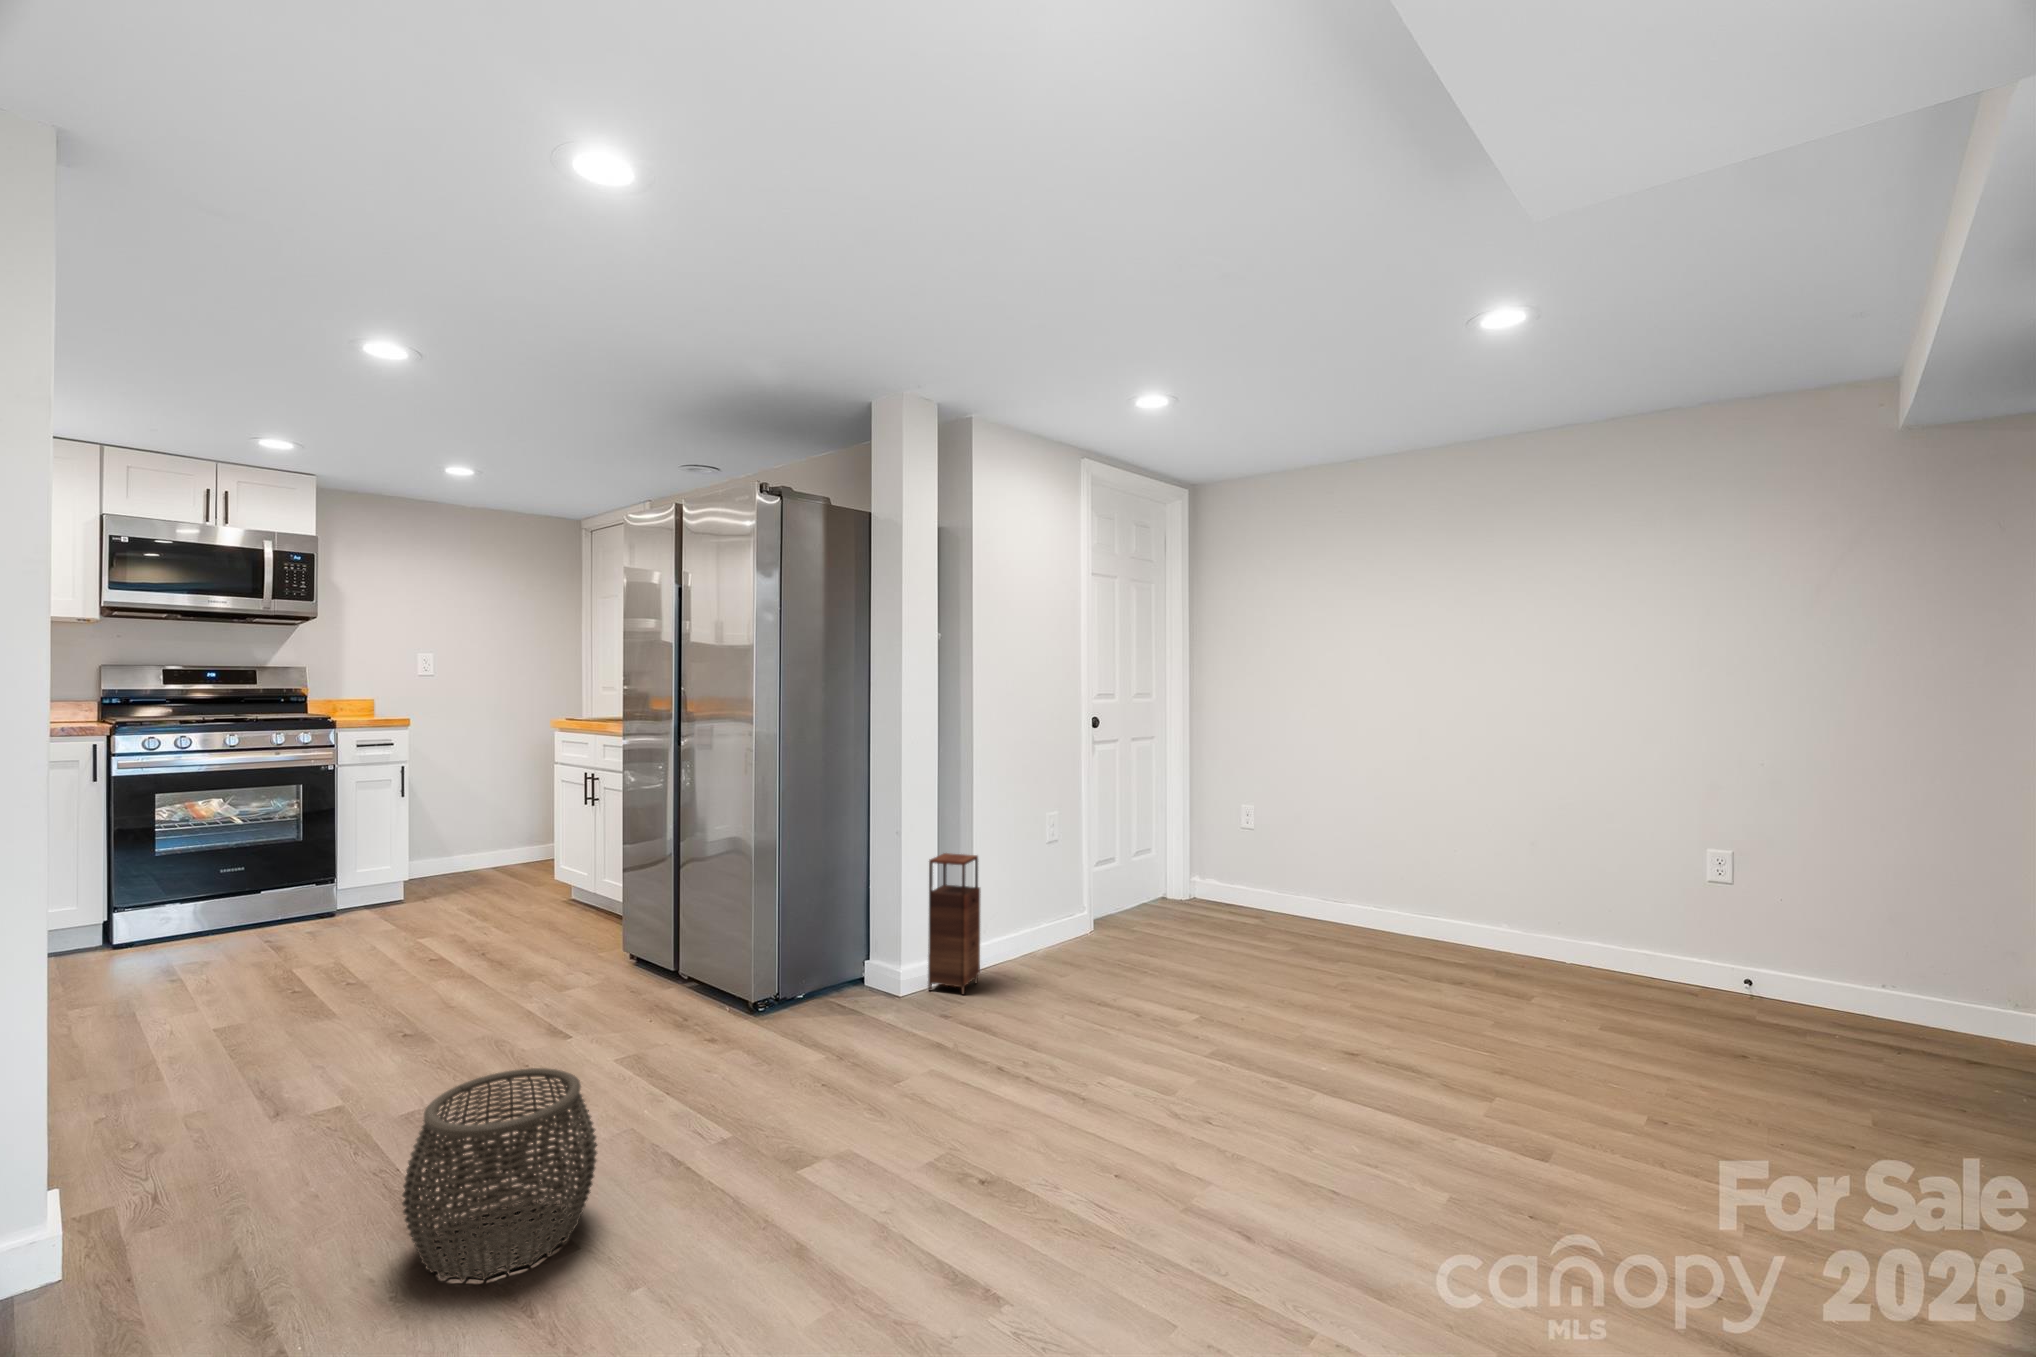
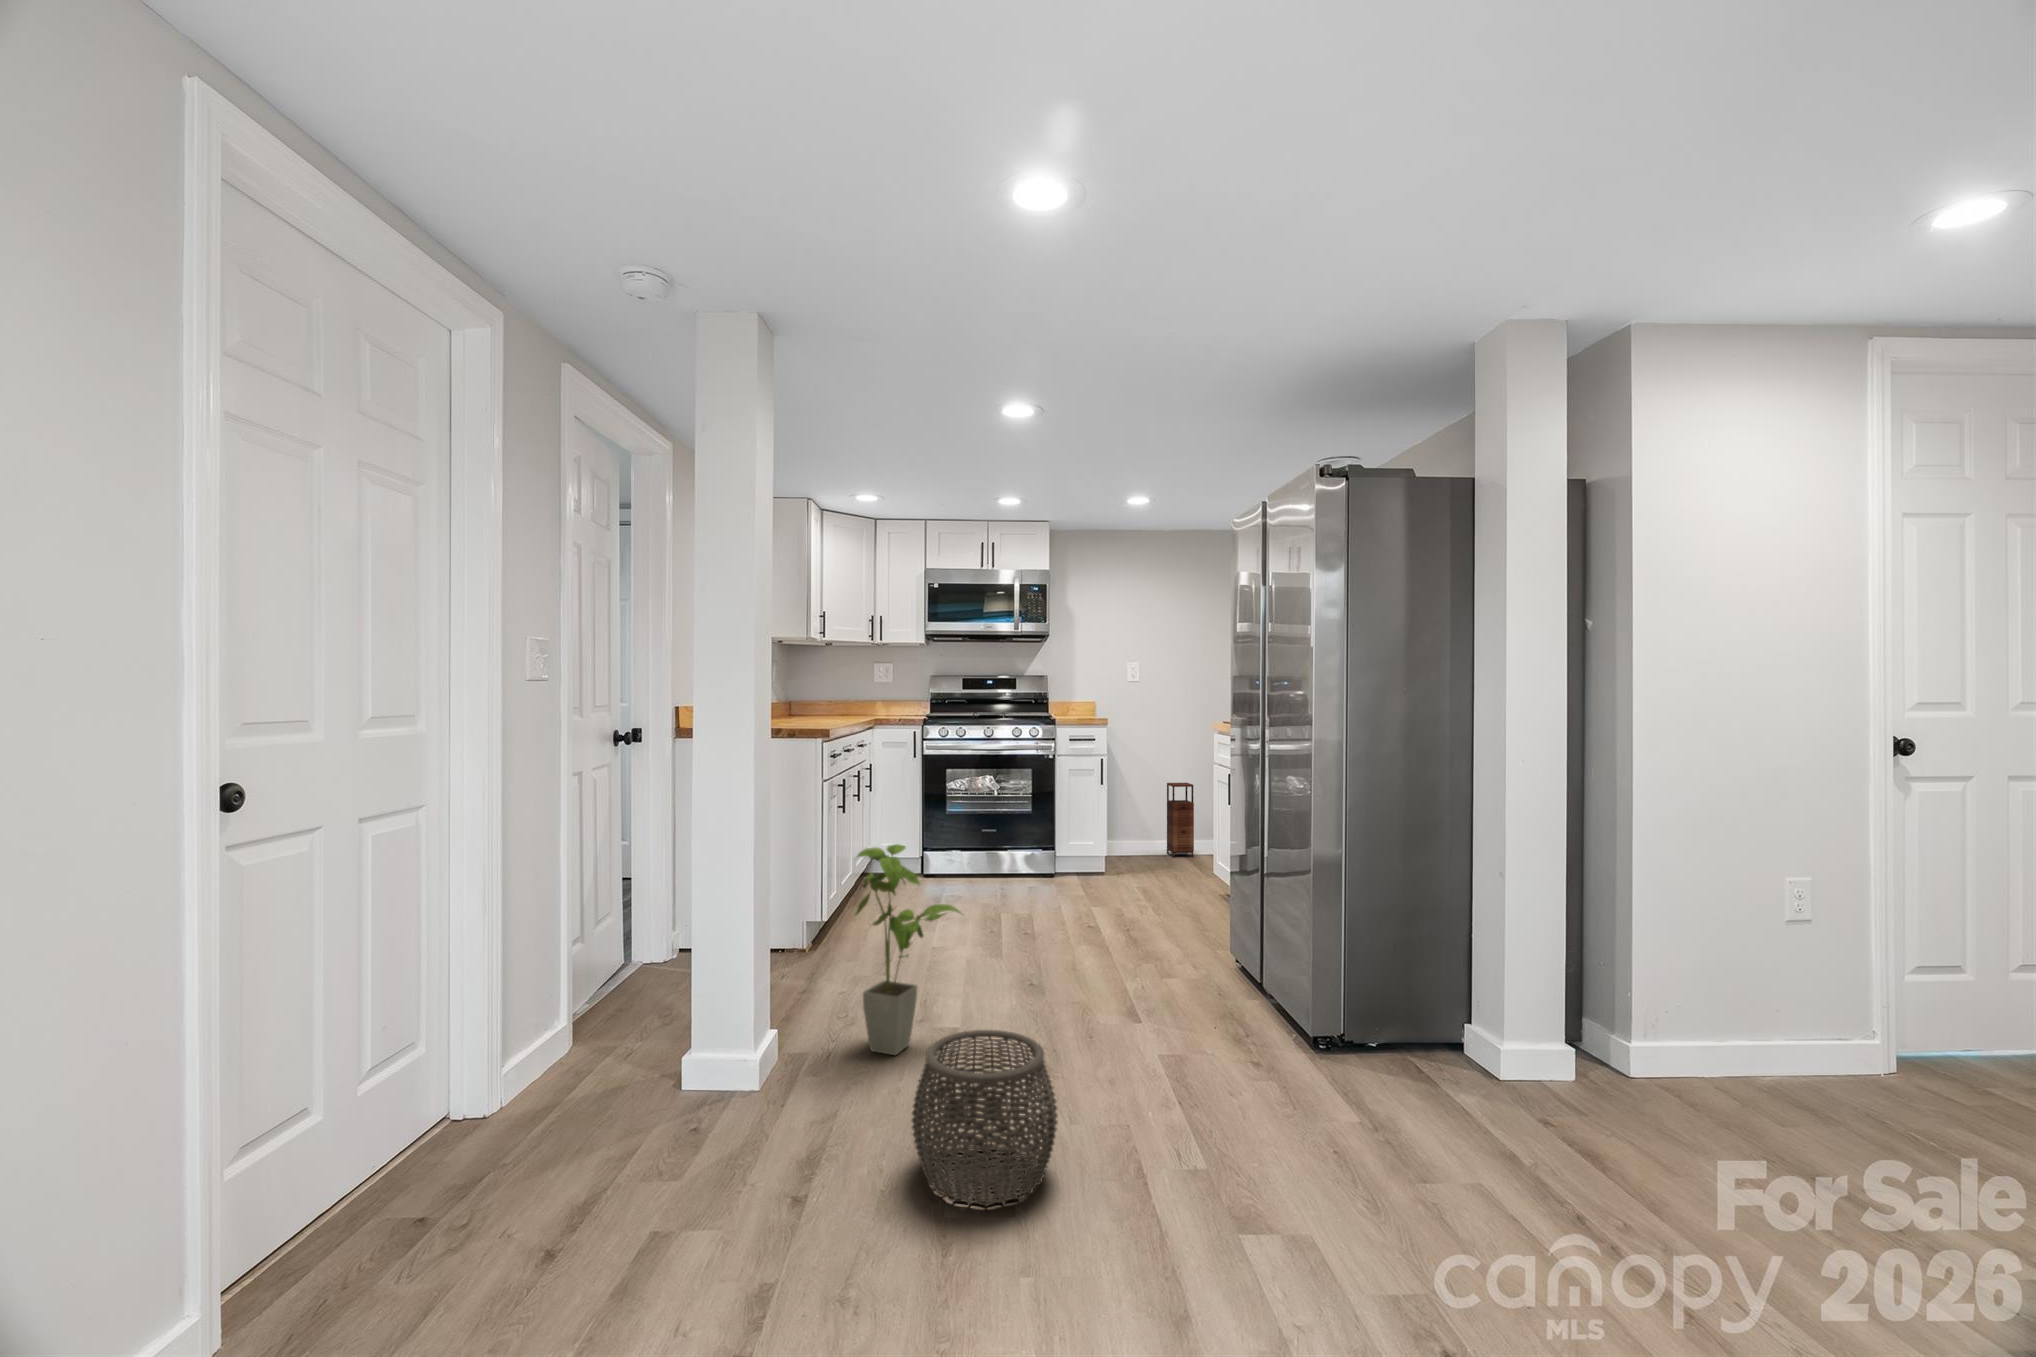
storage cabinet: present [928,853,980,995] -> present [1167,783,1194,857]
house plant: none [179,887,369,1178] -> present [855,844,962,1055]

